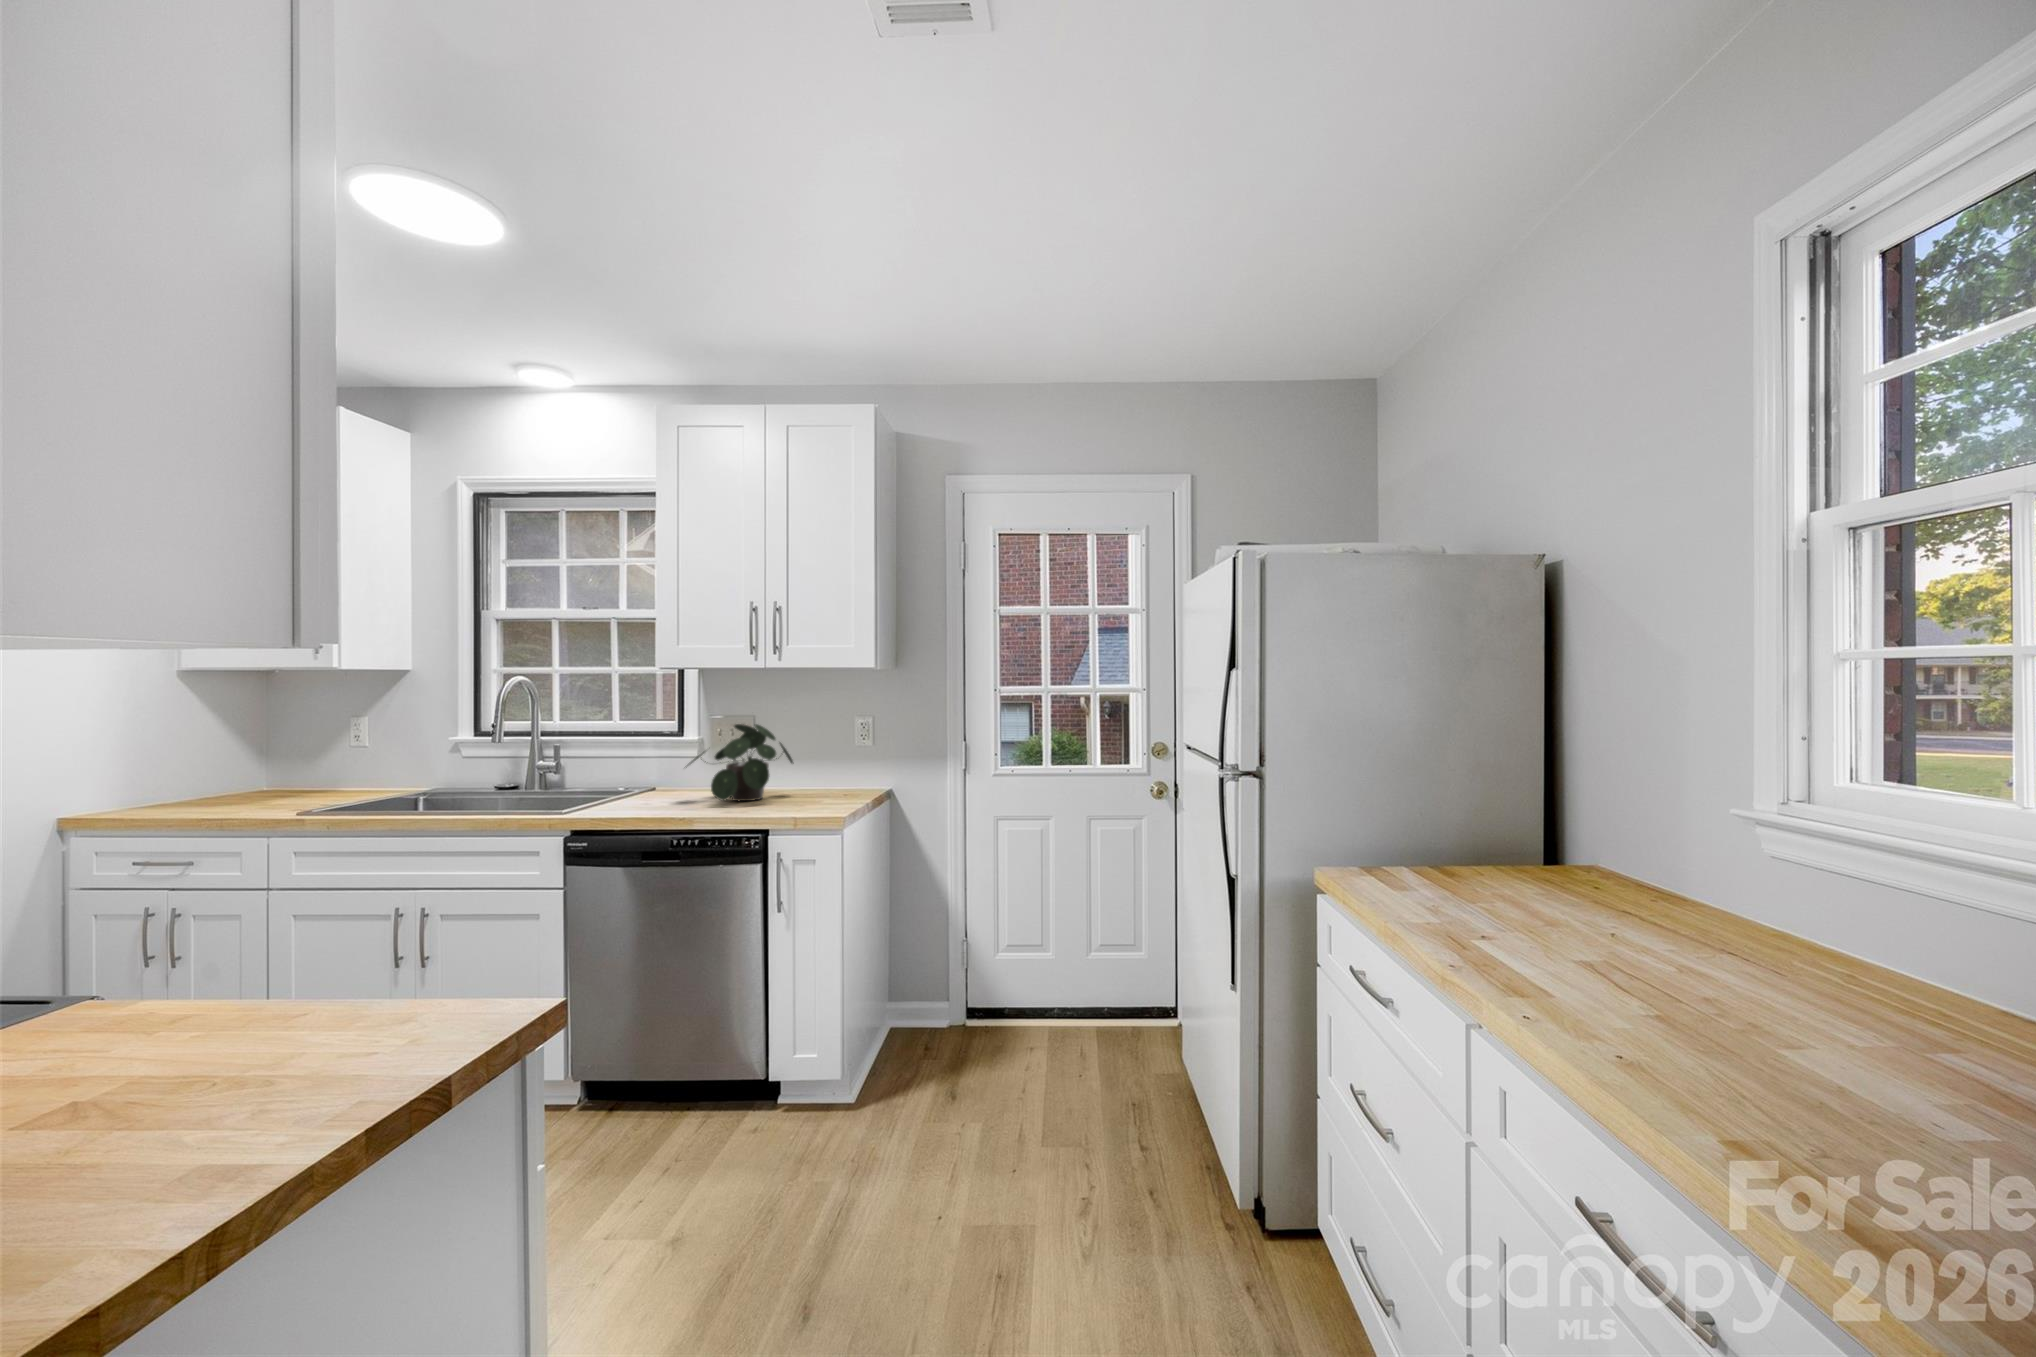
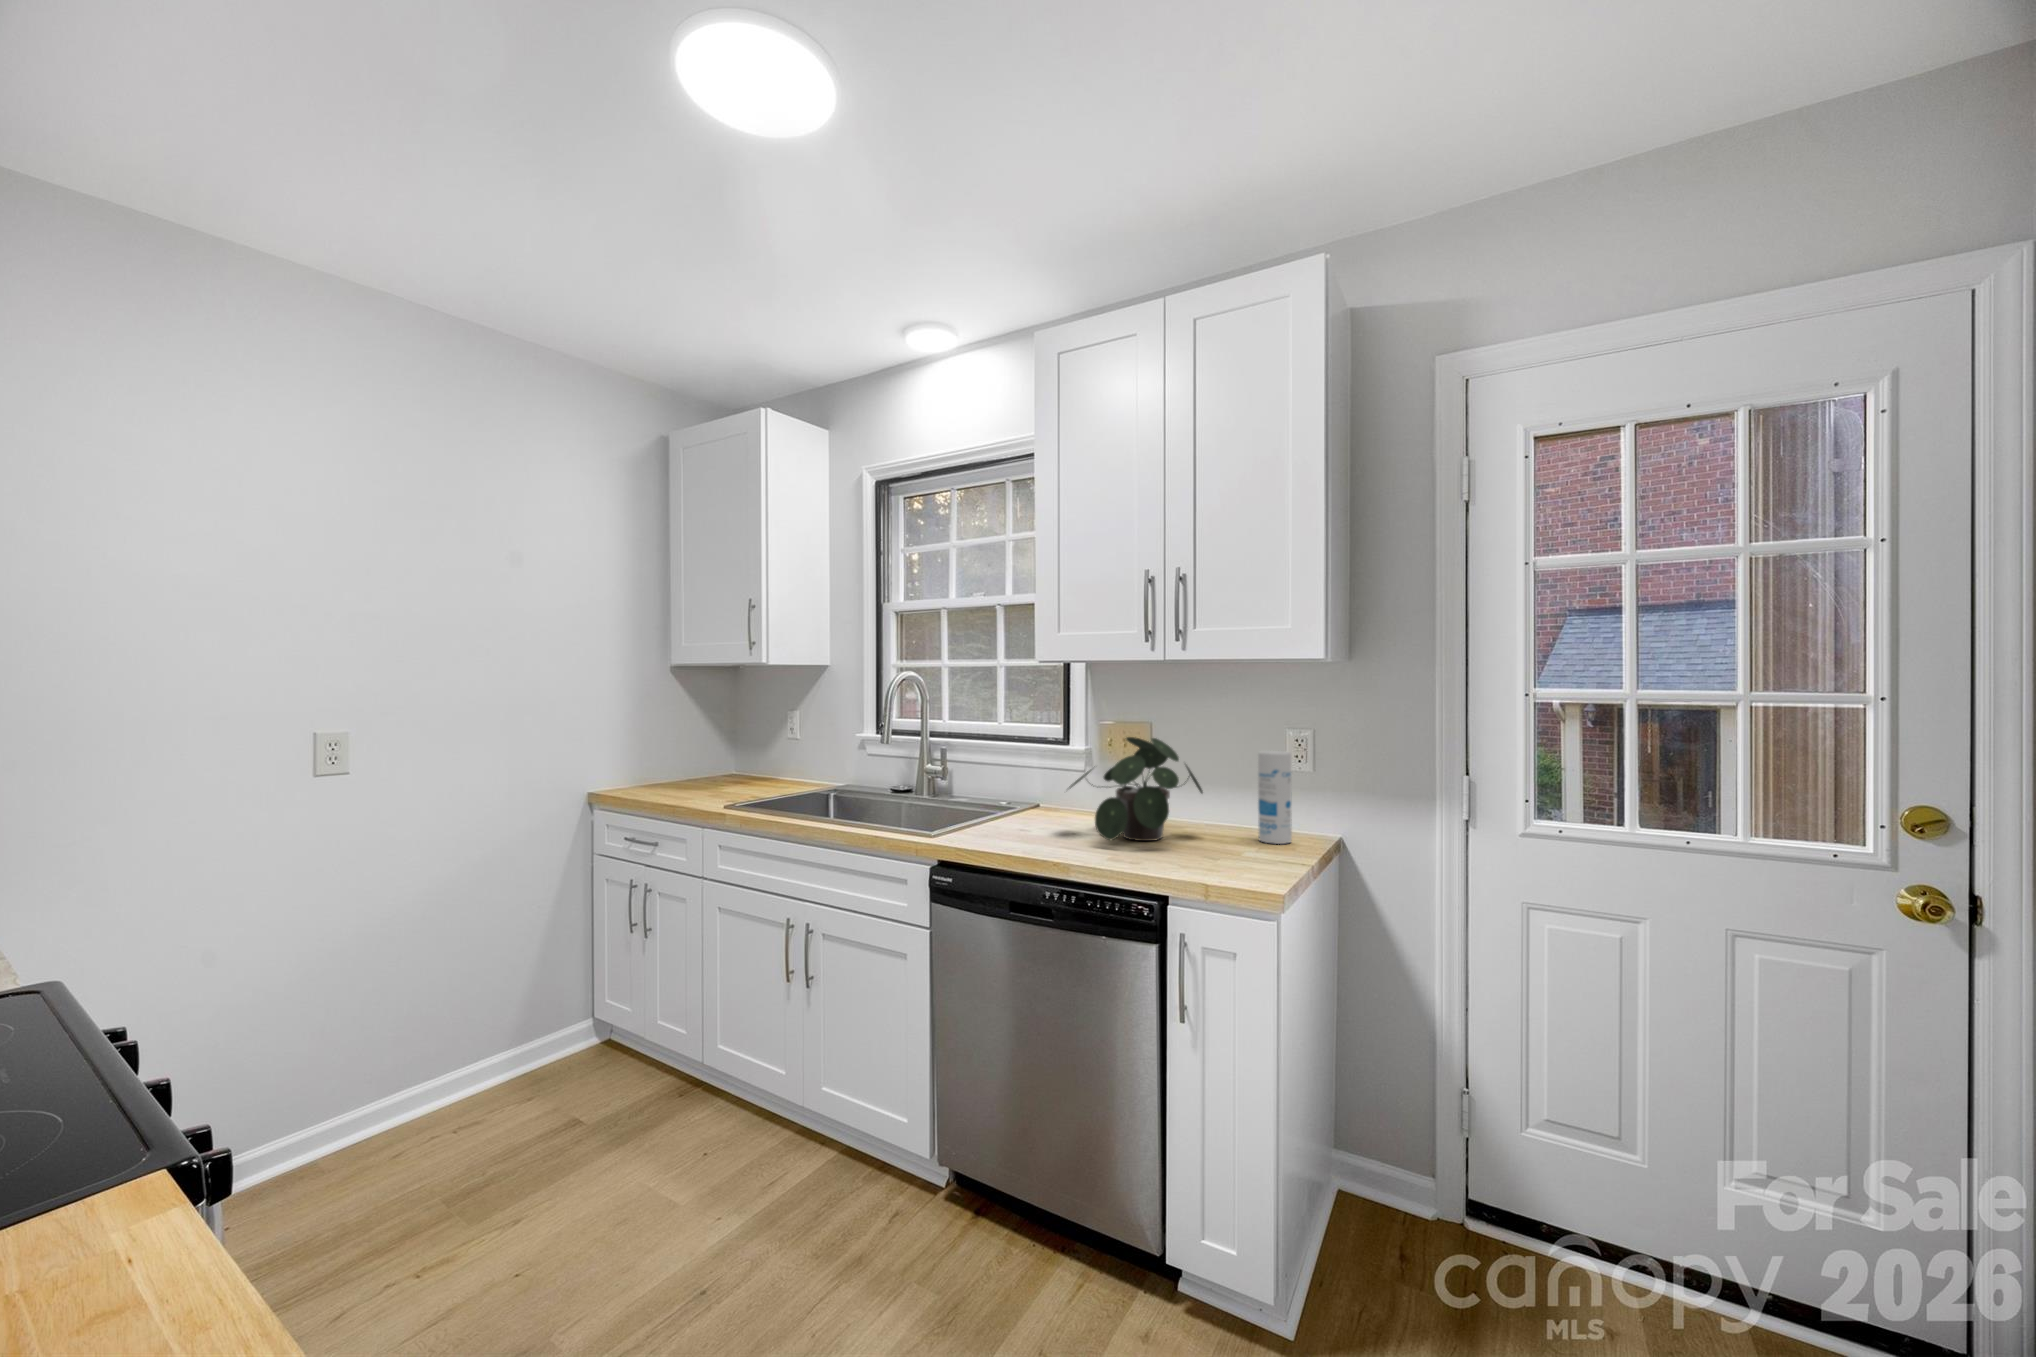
canister: none [833,730,856,795] -> present [1258,751,1292,844]

